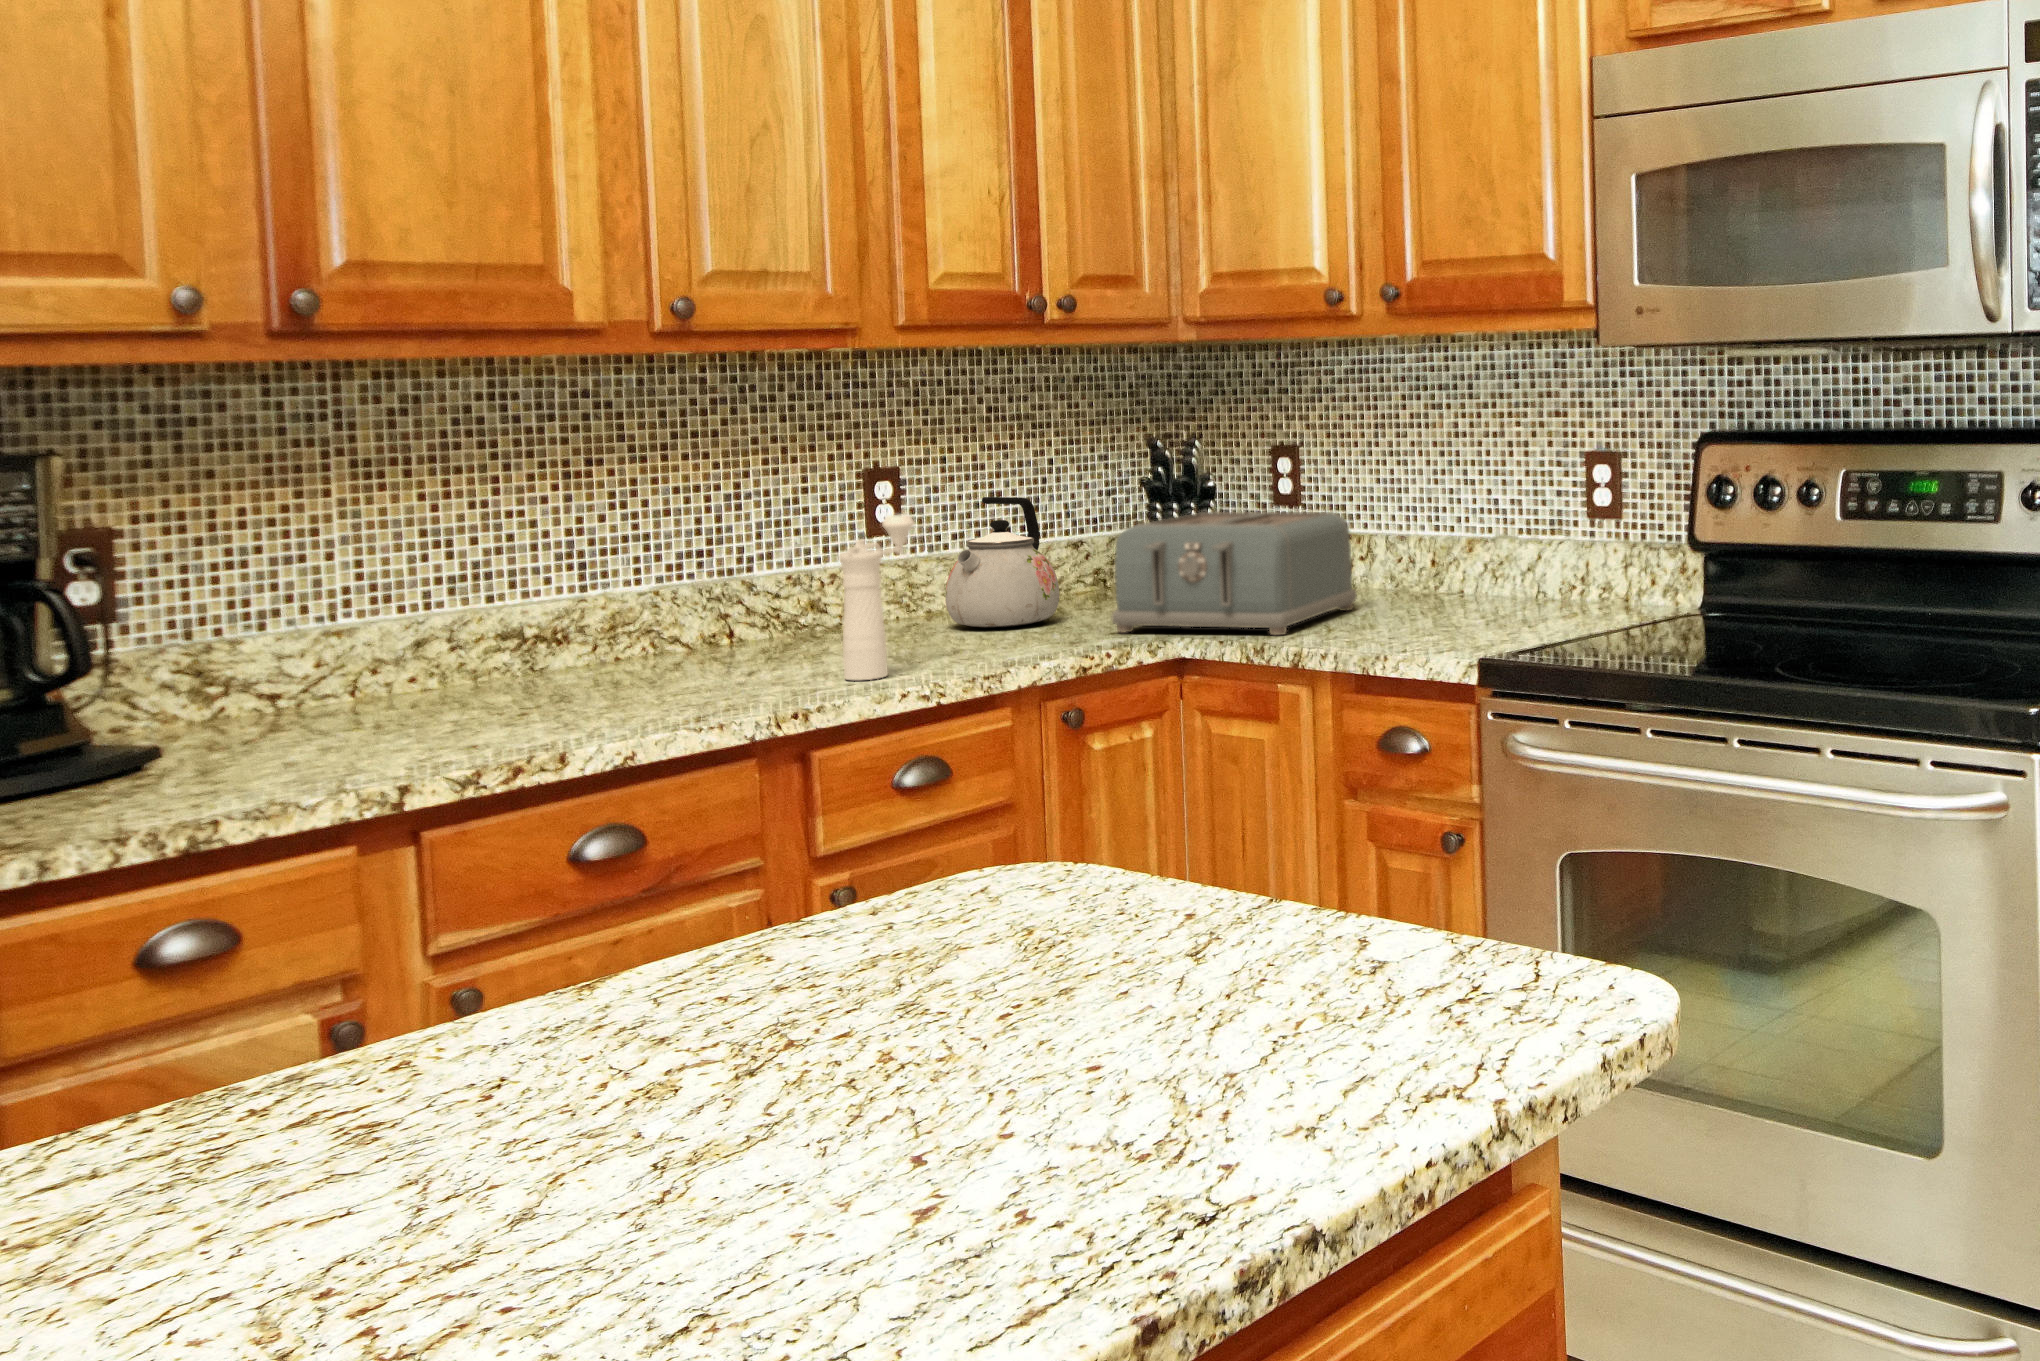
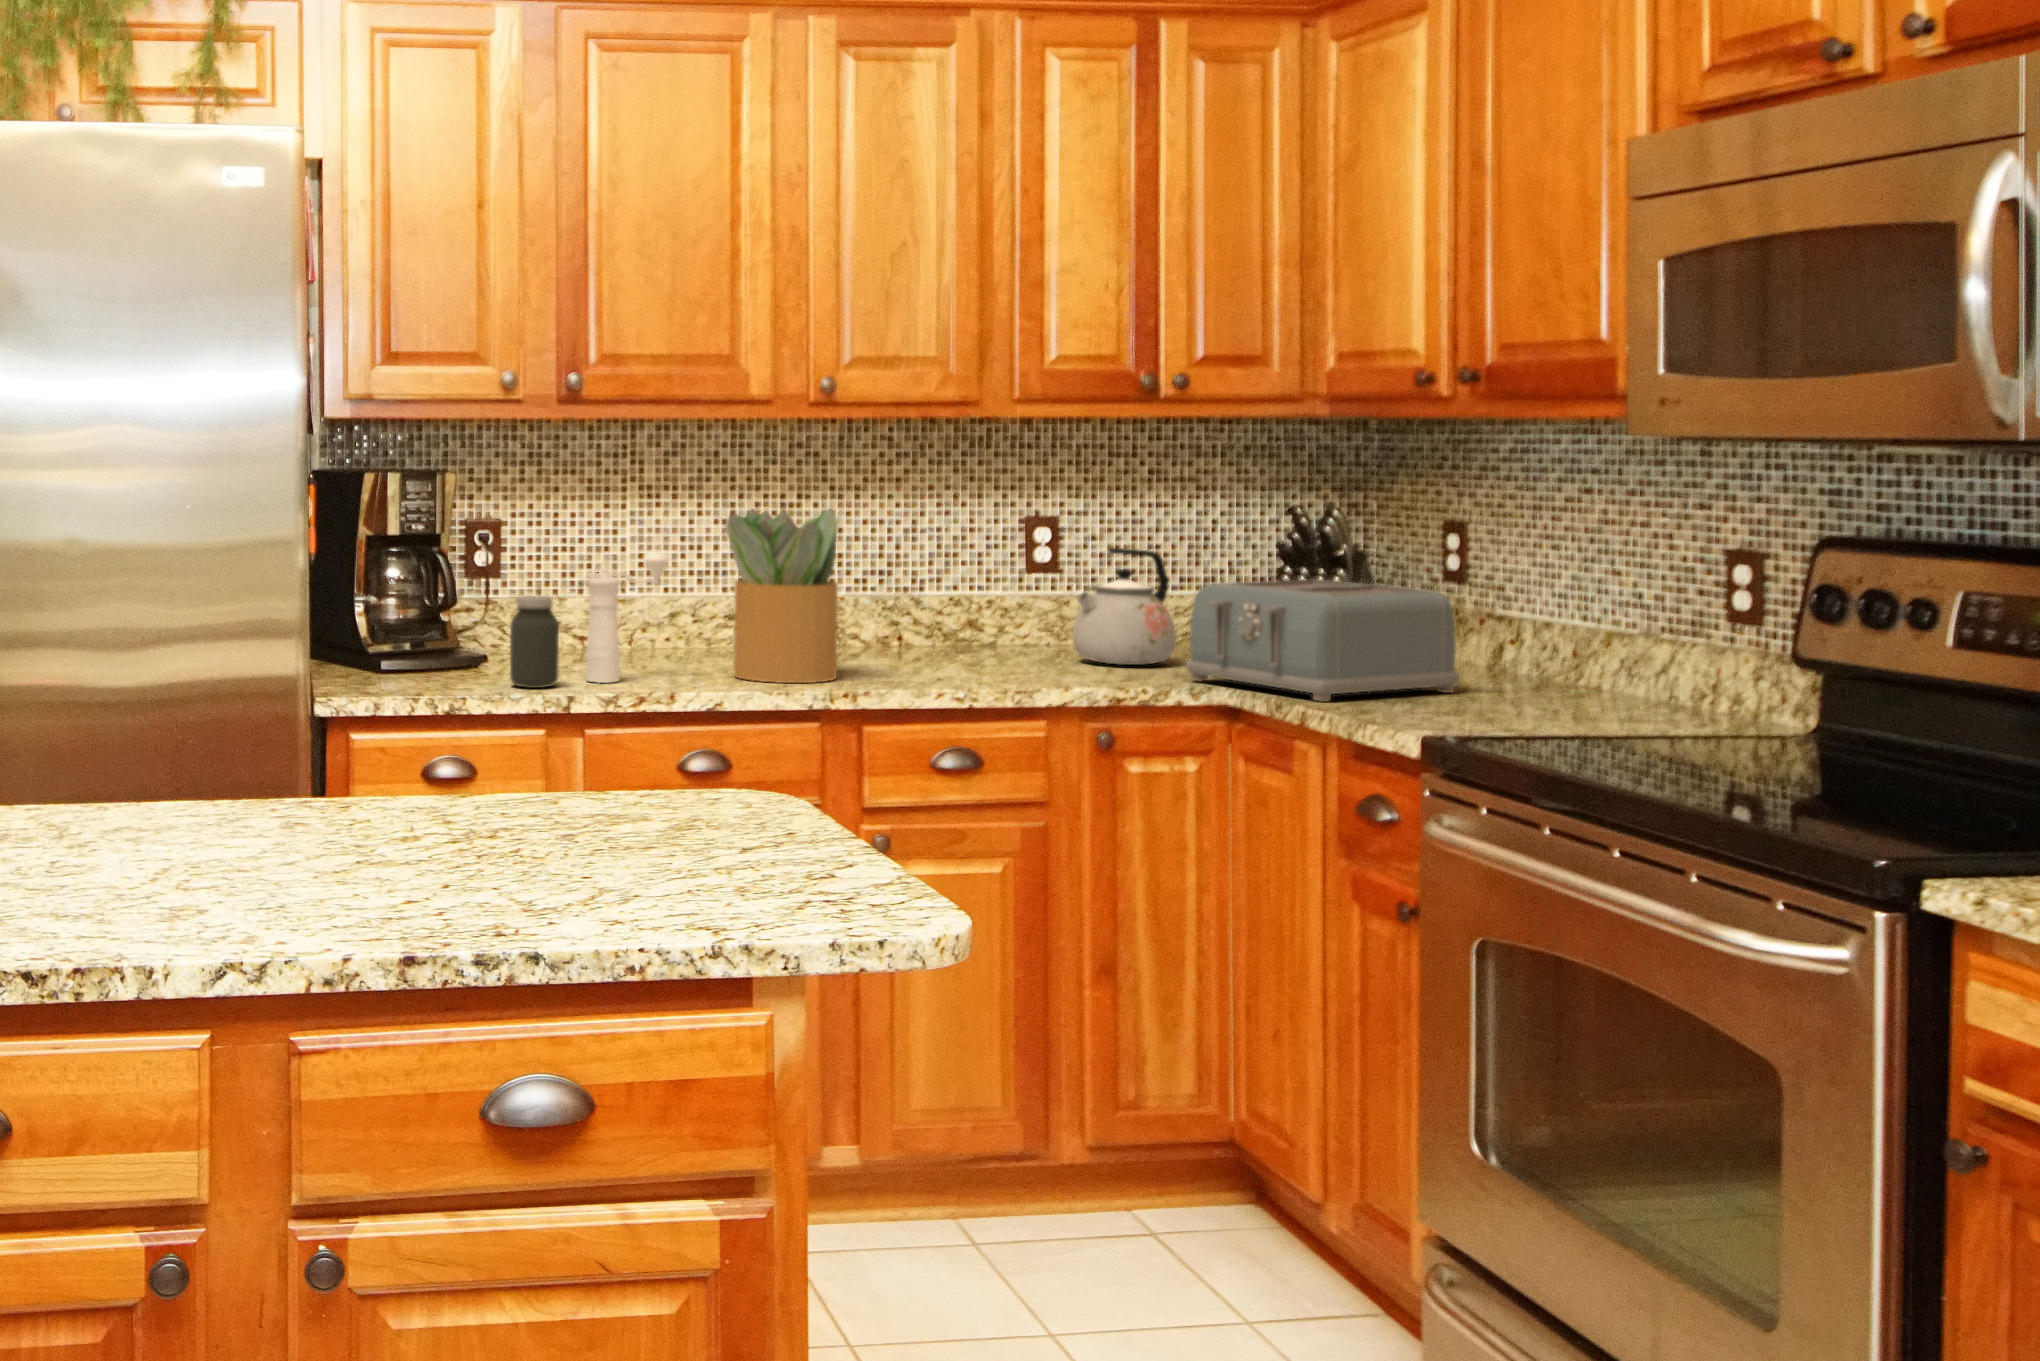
potted plant: none [549,472,740,714] -> present [726,509,839,683]
pepper mill: present [839,514,915,680] -> present [586,552,669,683]
jar: none [258,637,353,784] -> present [510,596,559,688]

